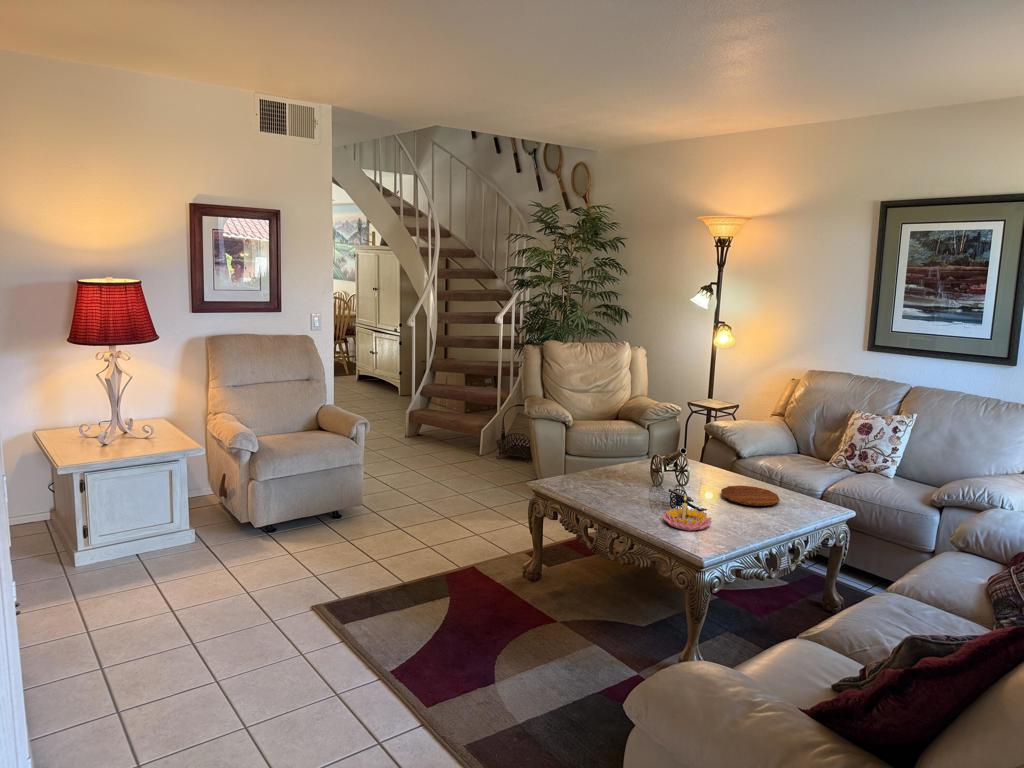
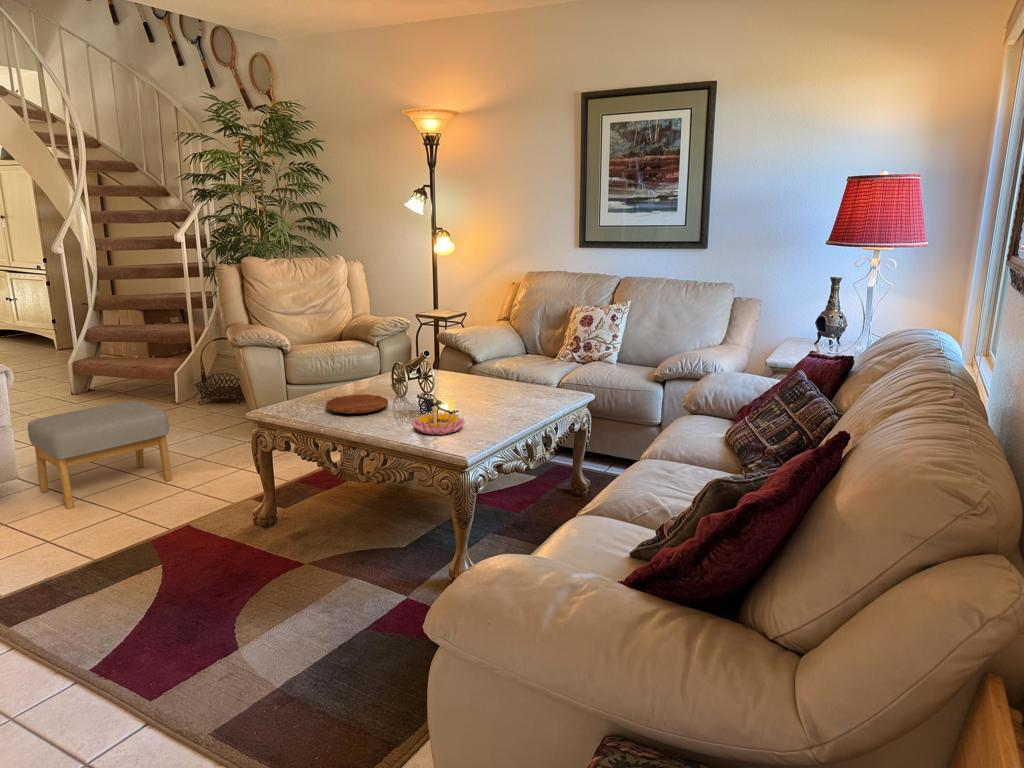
footstool: none [370,454,469,536] -> present [28,401,172,509]
tray: present [721,485,780,506] -> present [326,394,388,414]

